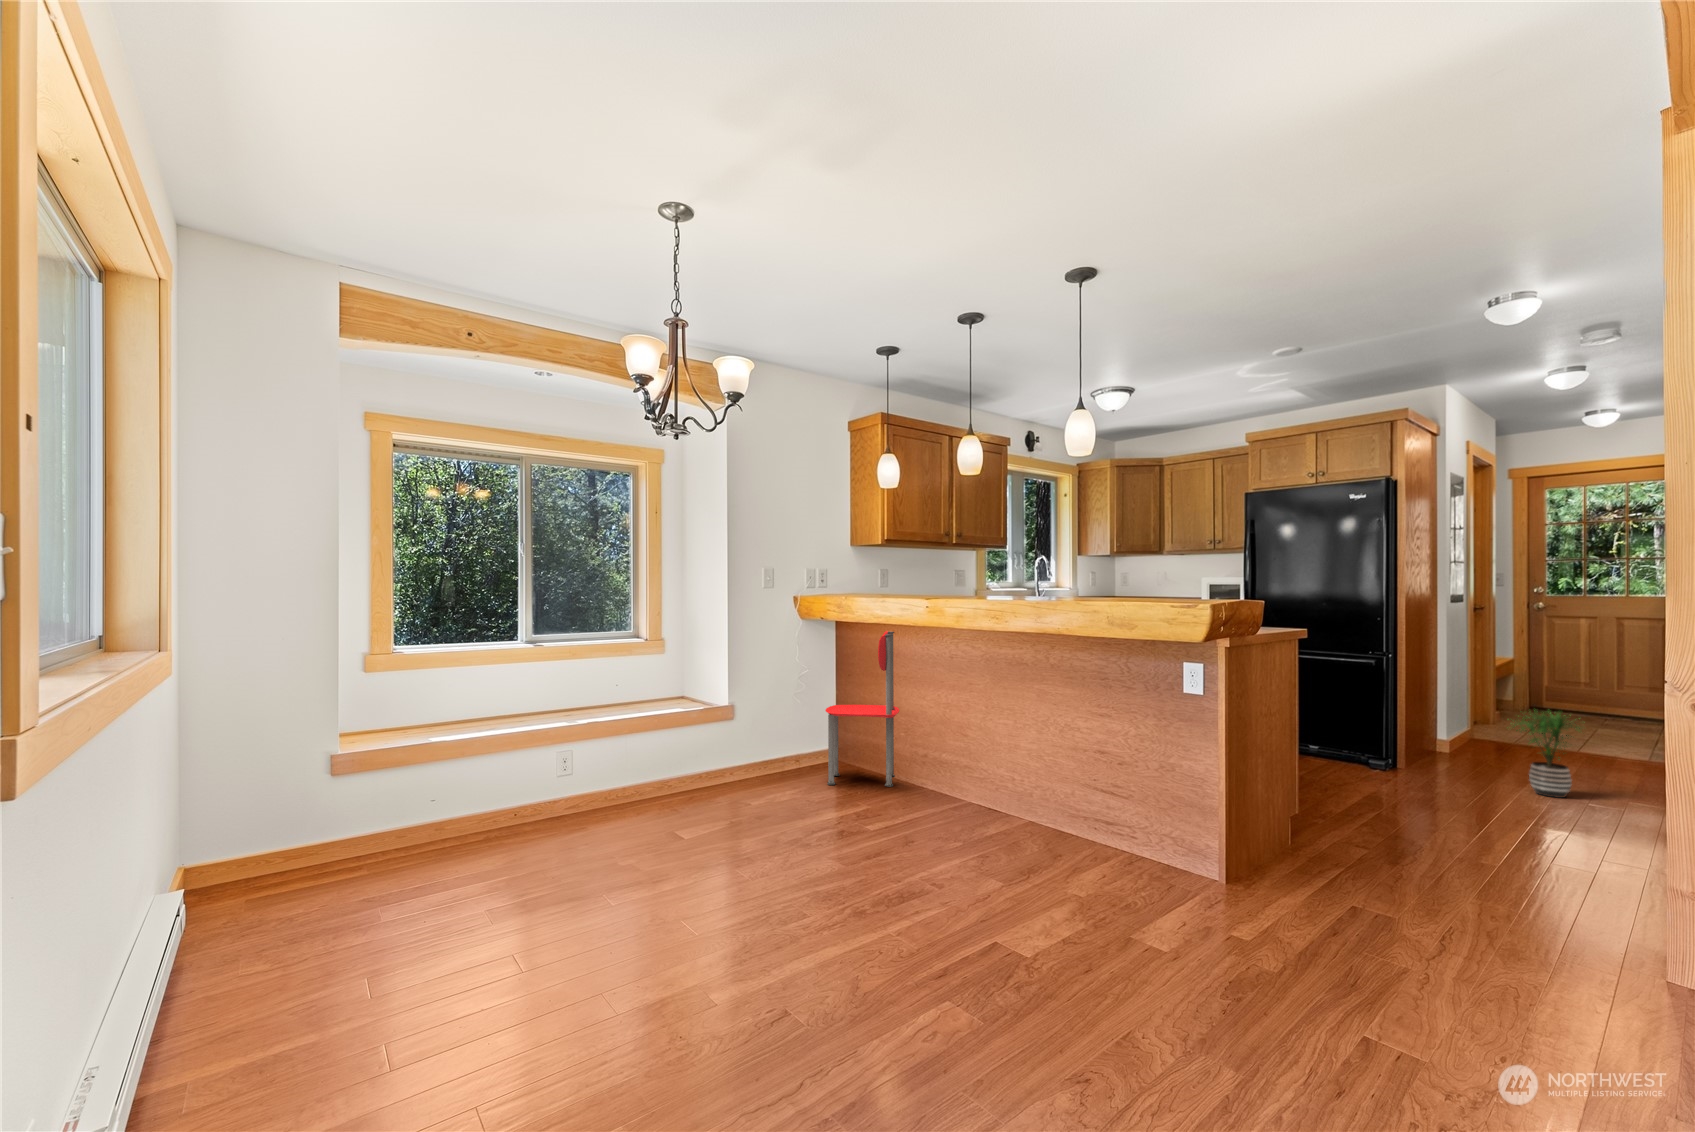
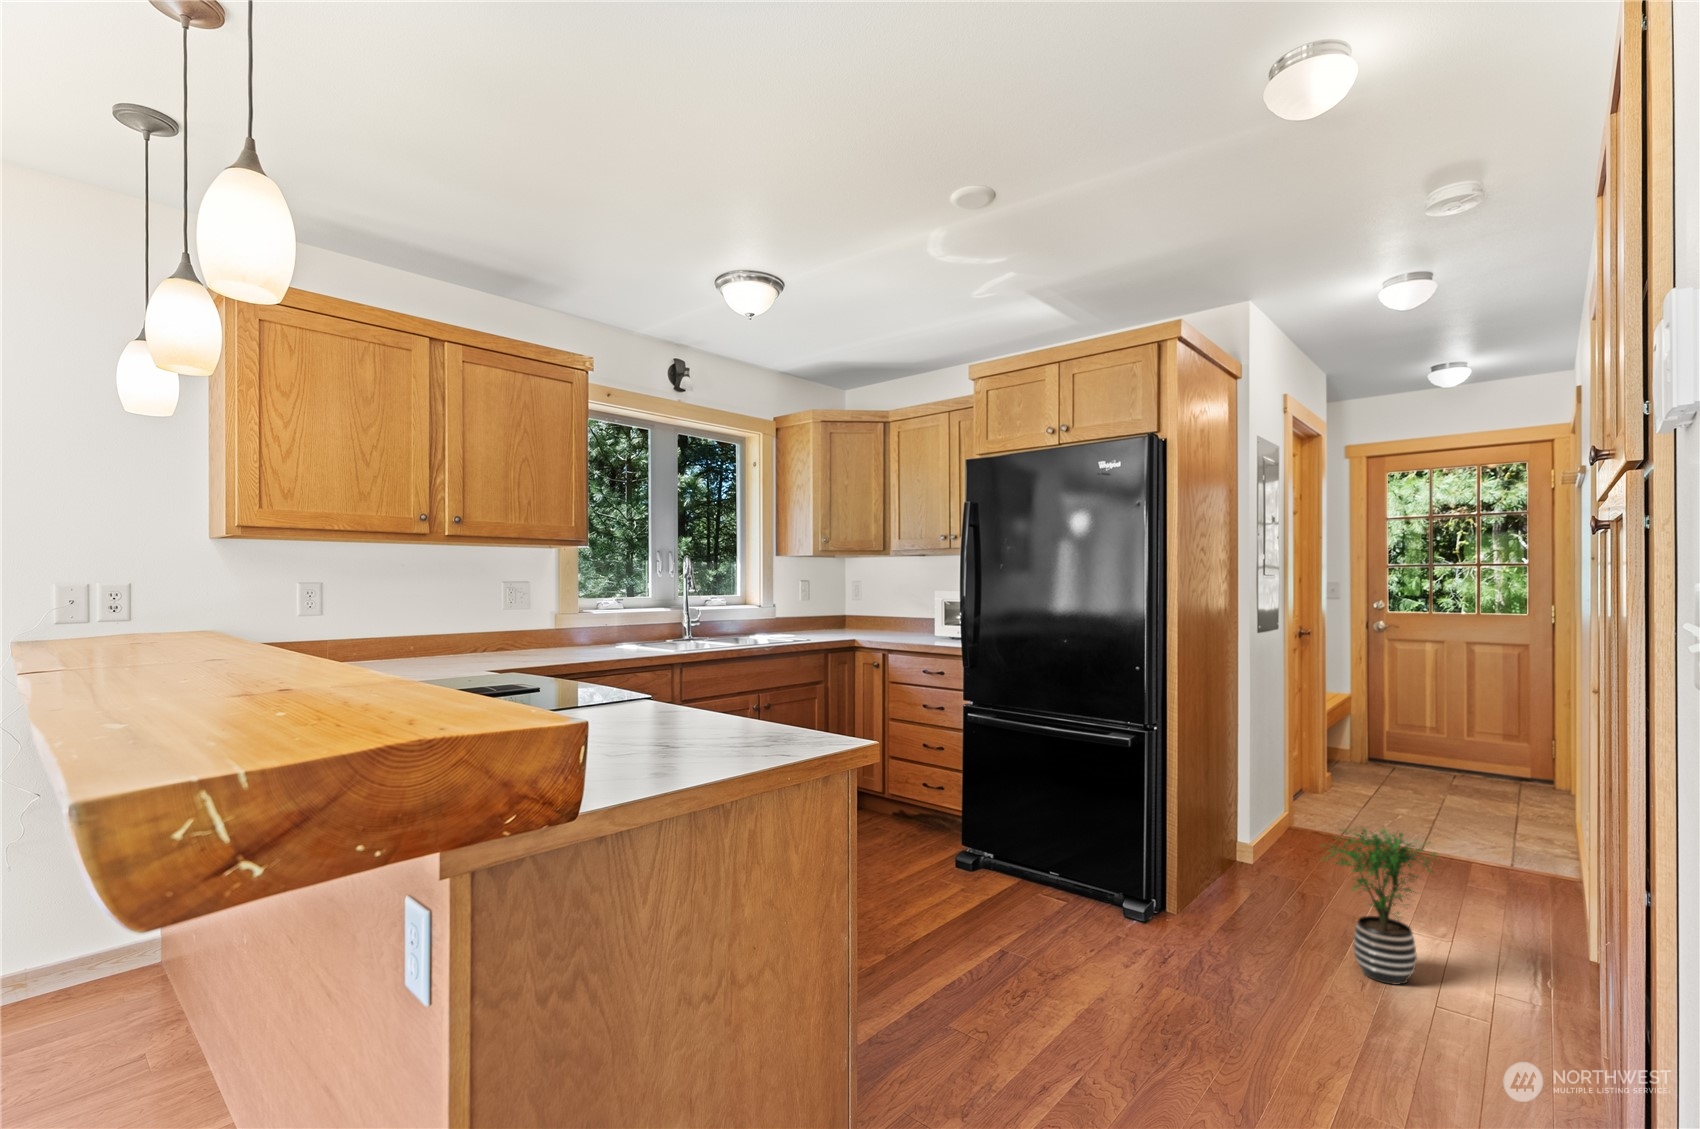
dining chair: present [825,631,899,787] -> none [21,715,231,1059]

